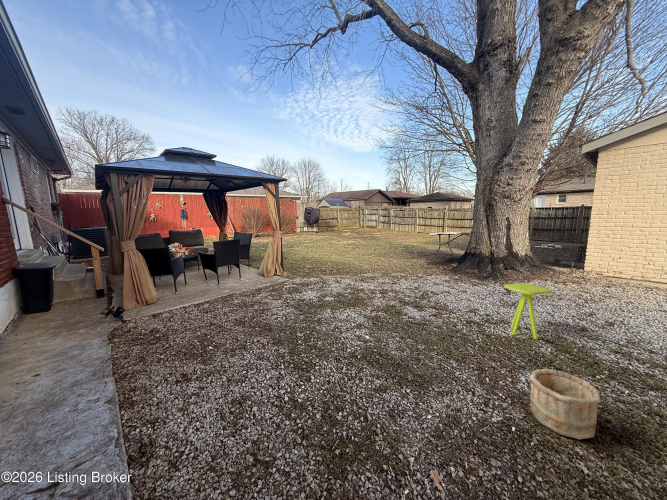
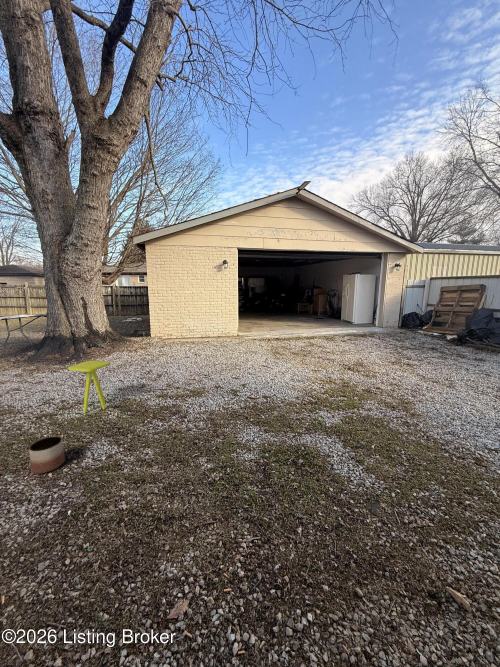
planter: none [474,345,505,379] -> present [29,436,65,473]
wooden bucket: present [530,369,601,439] -> none [77,431,130,487]

